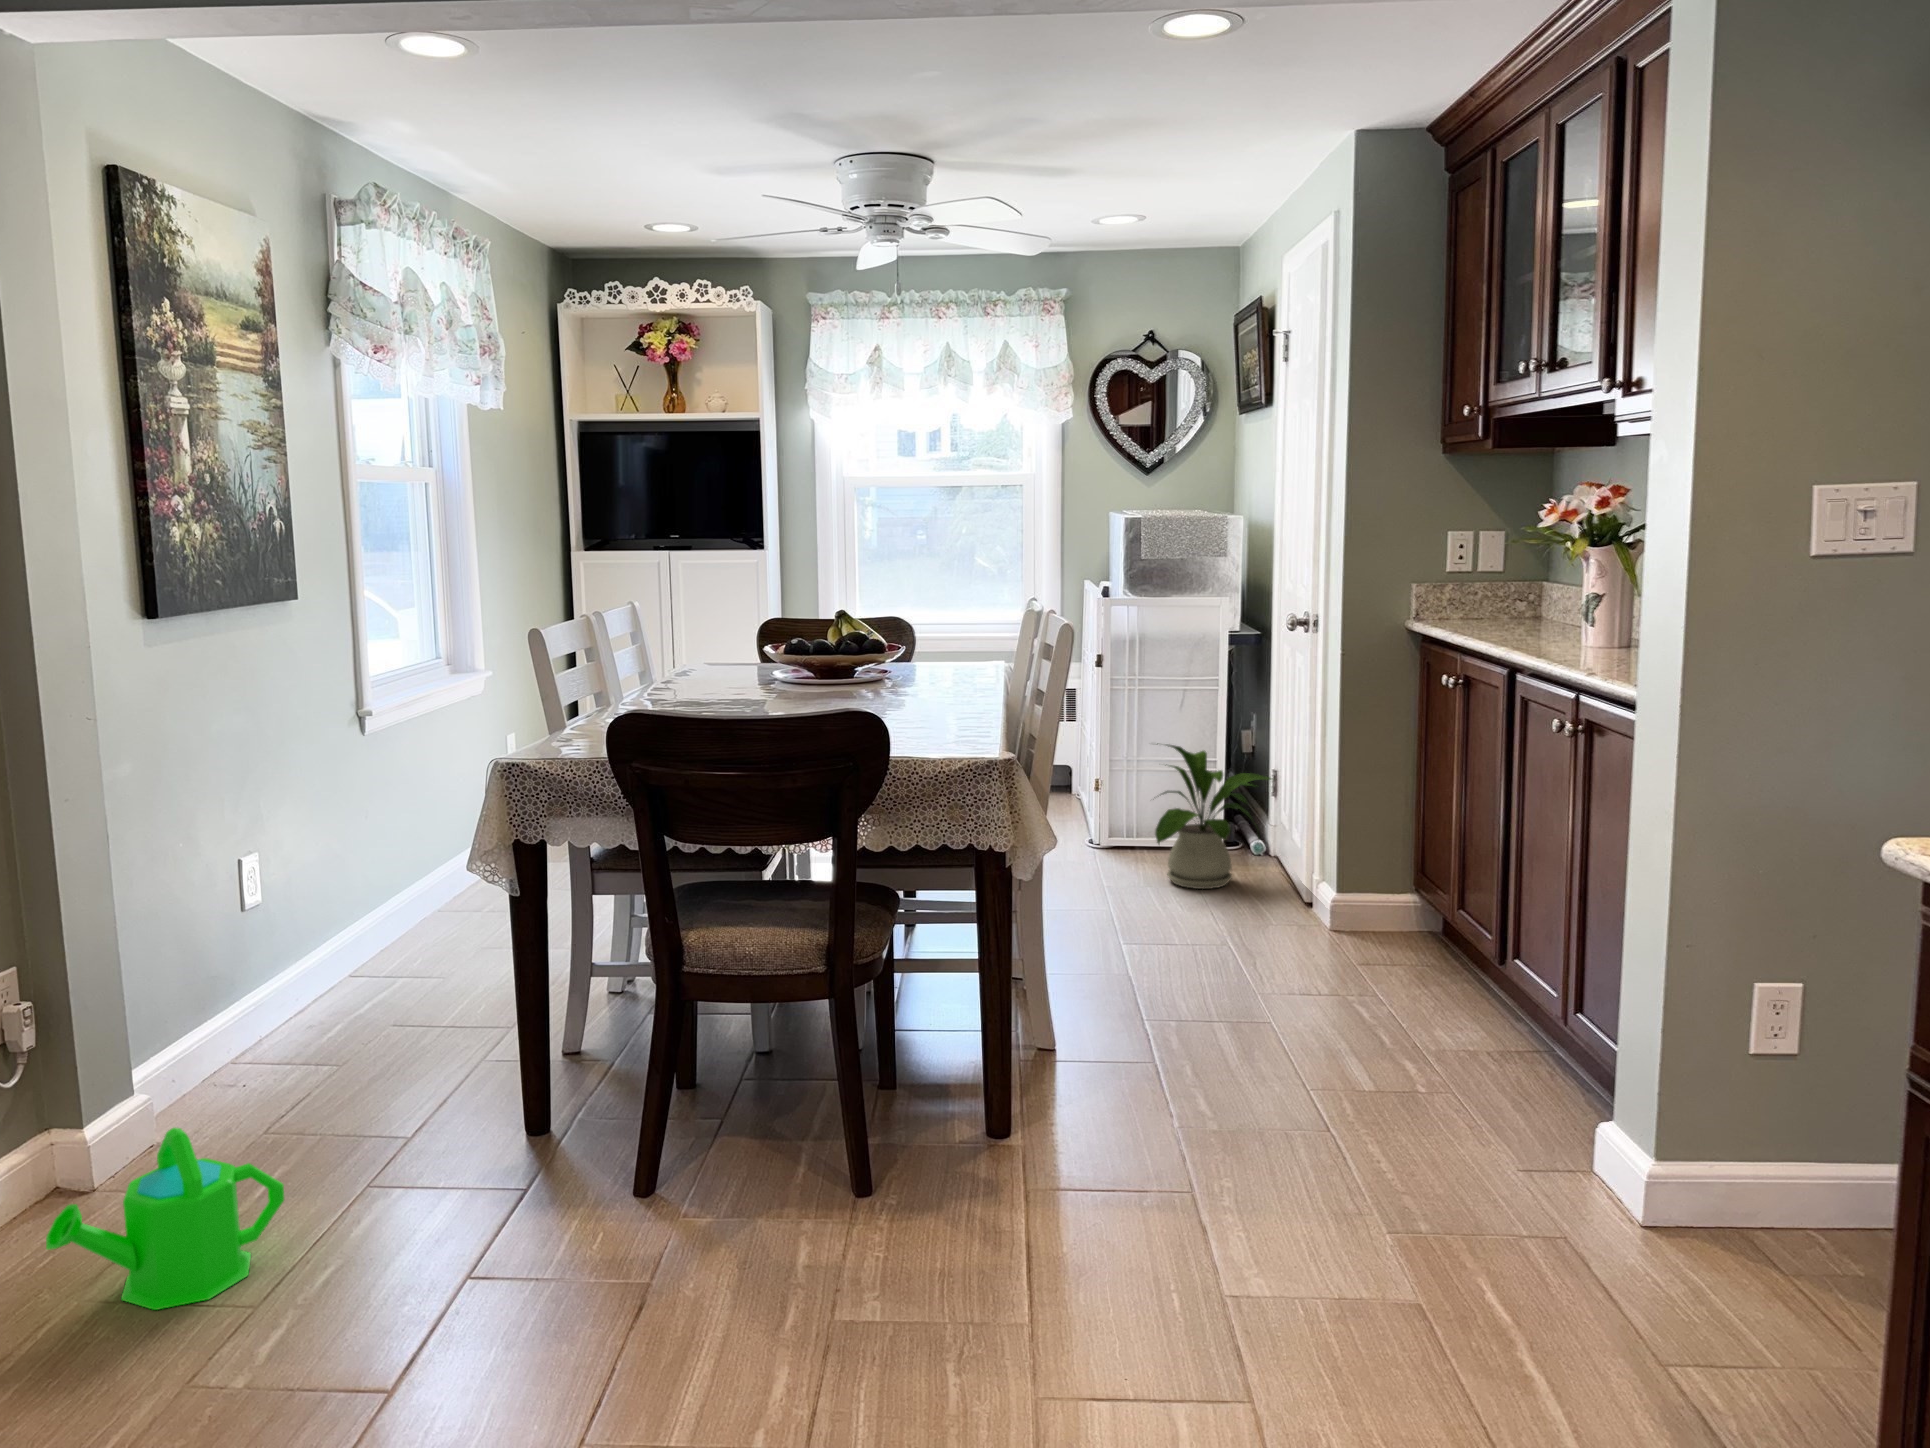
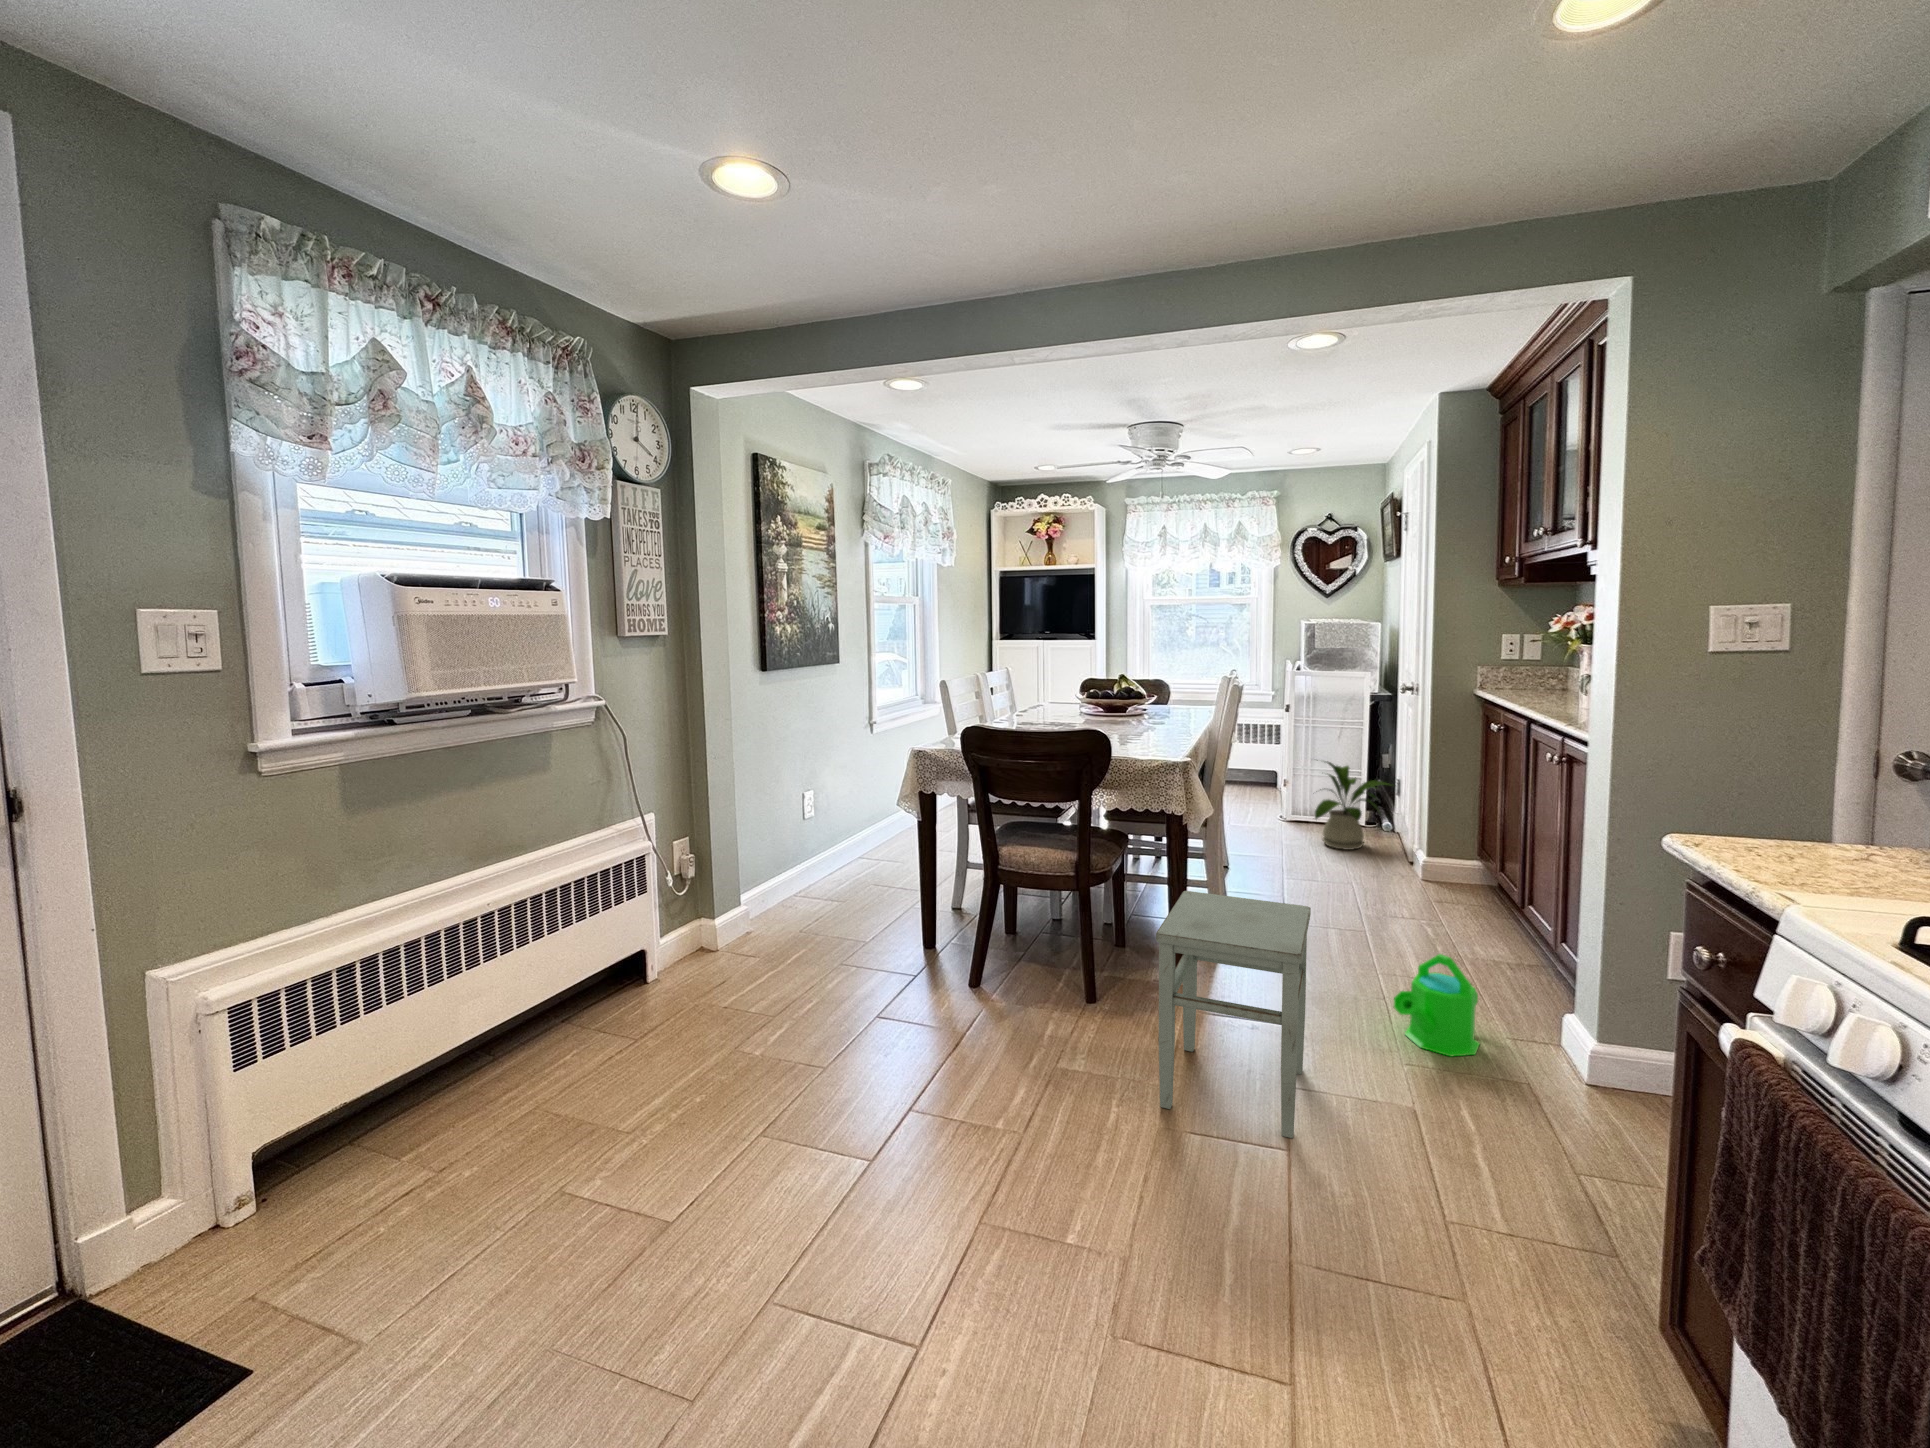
stool: none [1022,986,1272,1385] -> present [1156,891,1311,1138]
watering can: present [46,1128,284,1310] -> present [1394,954,1479,1056]

